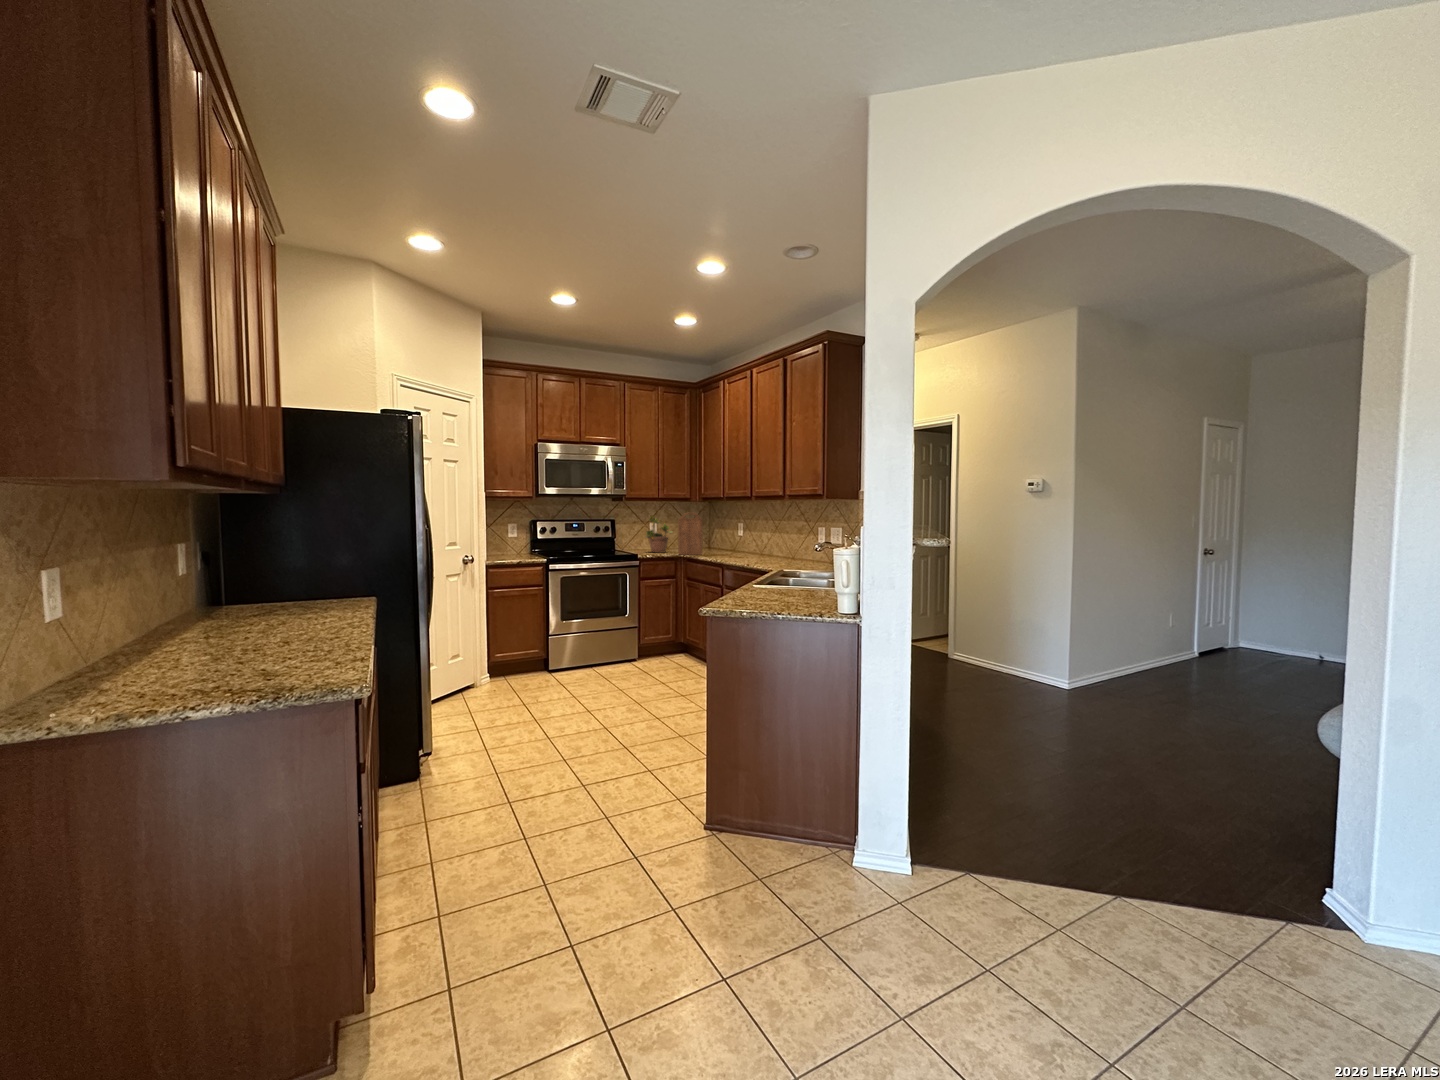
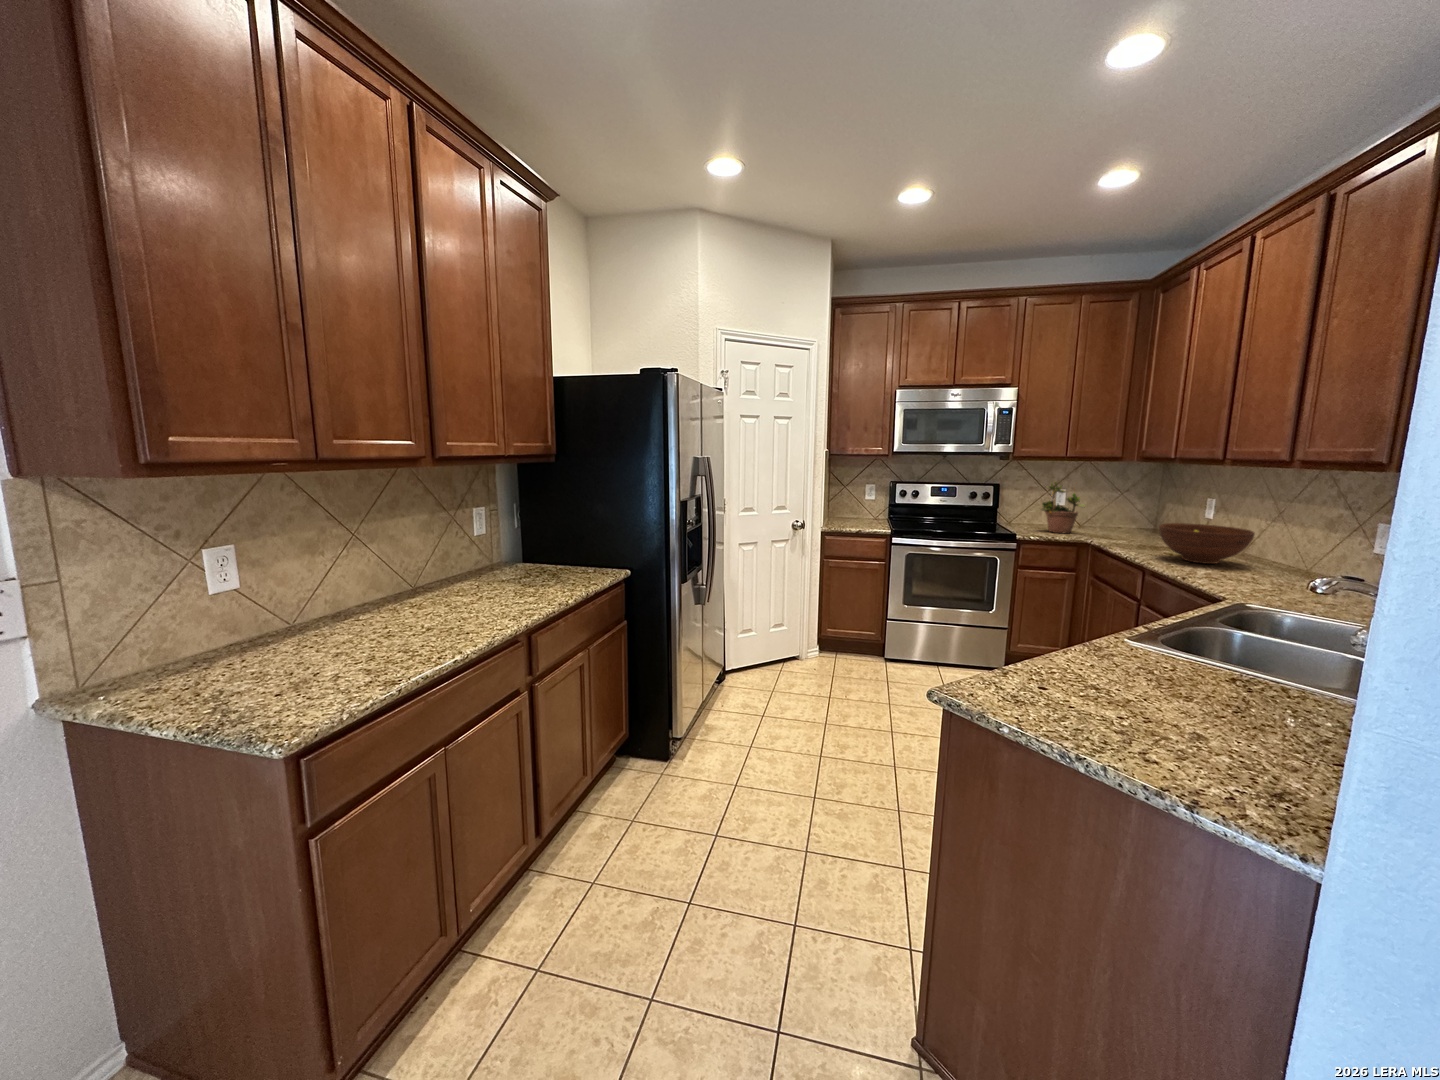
cutting board: present [678,513,703,555] -> none [1082,481,1131,544]
fruit bowl: none [725,536,770,558] -> present [1159,523,1254,564]

